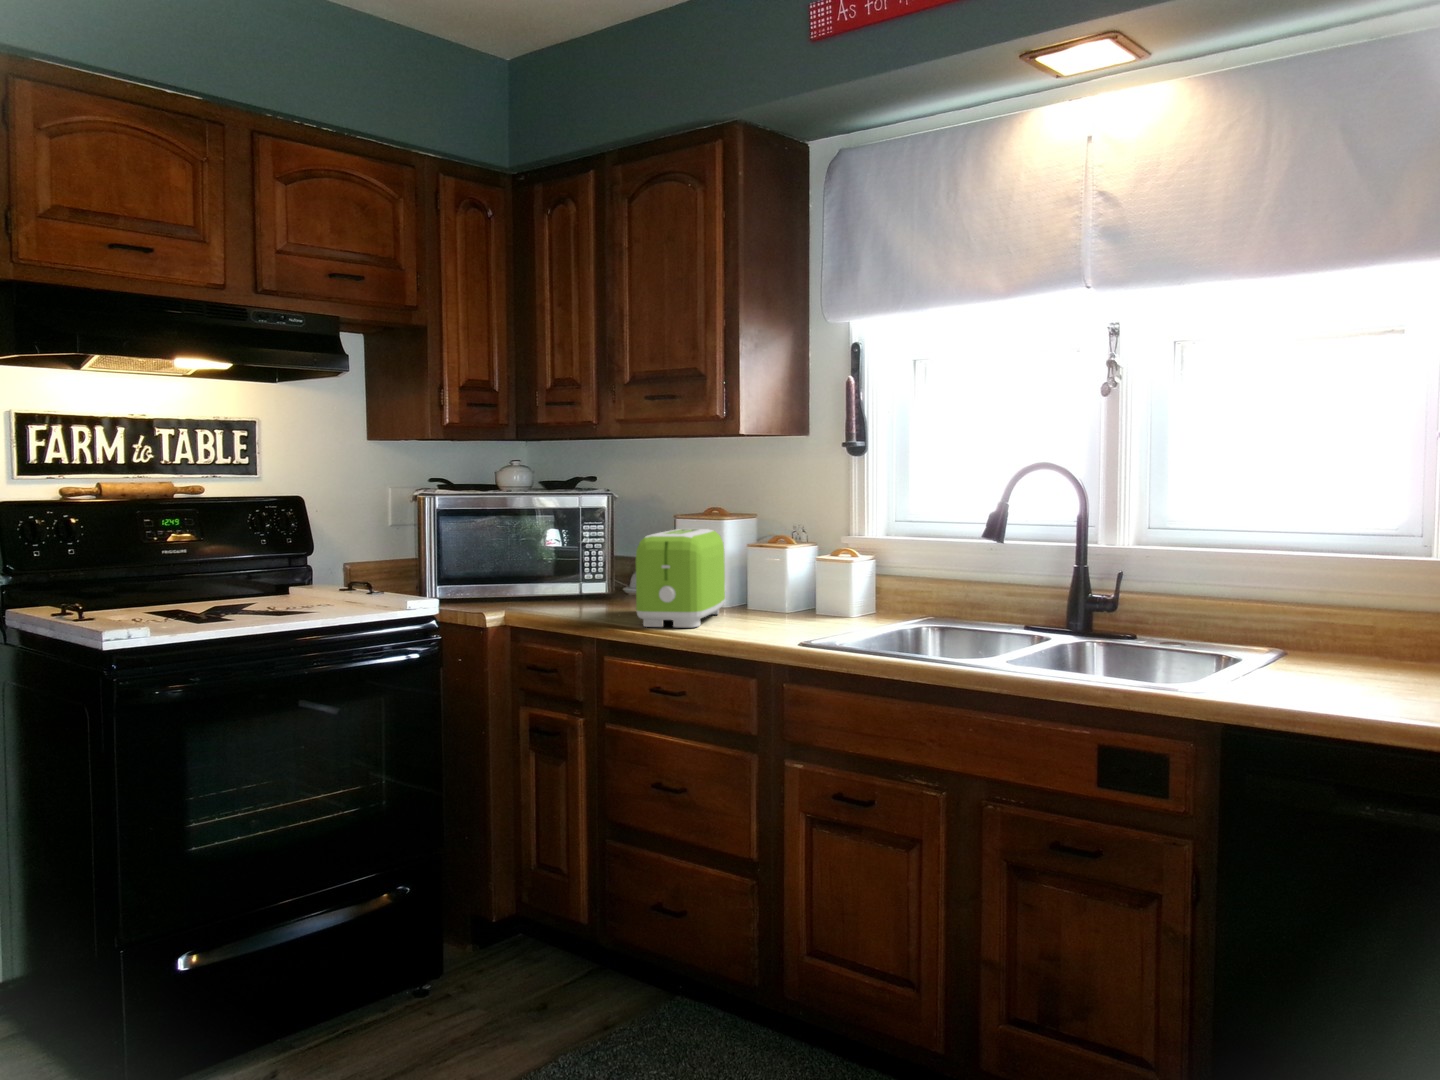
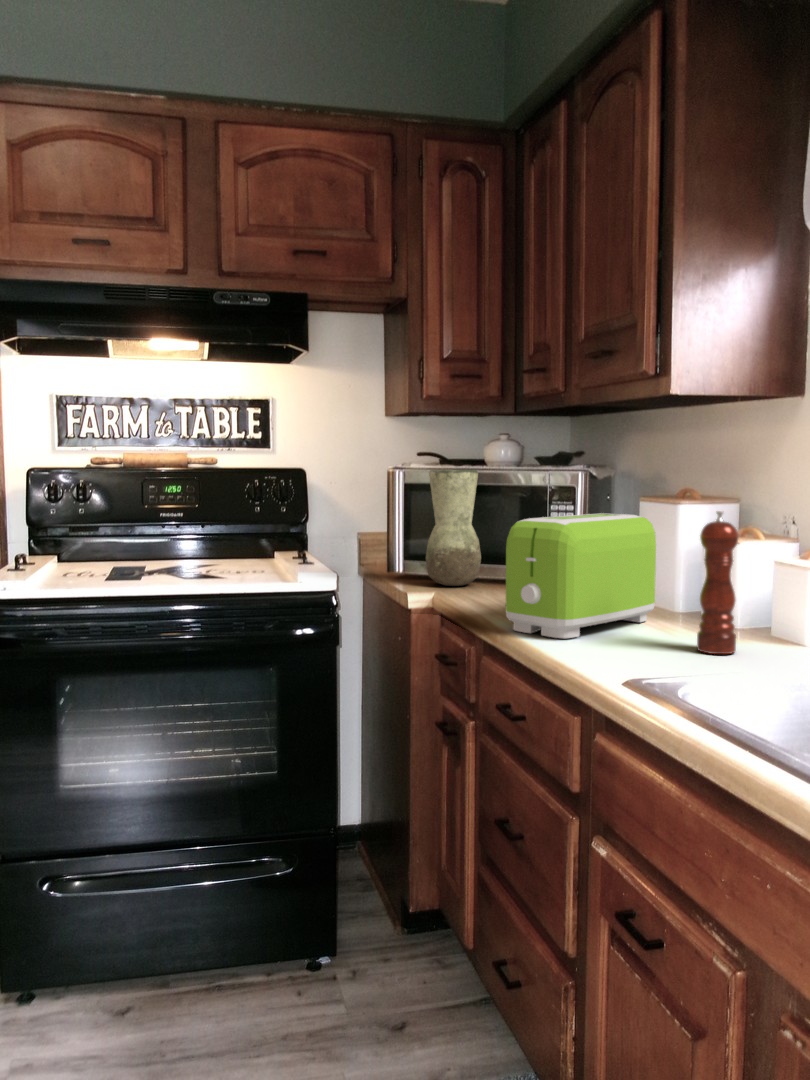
vase: none [478,494,532,605] -> present [426,470,481,586]
pepper mill: none [787,523,814,626] -> present [697,511,738,654]

